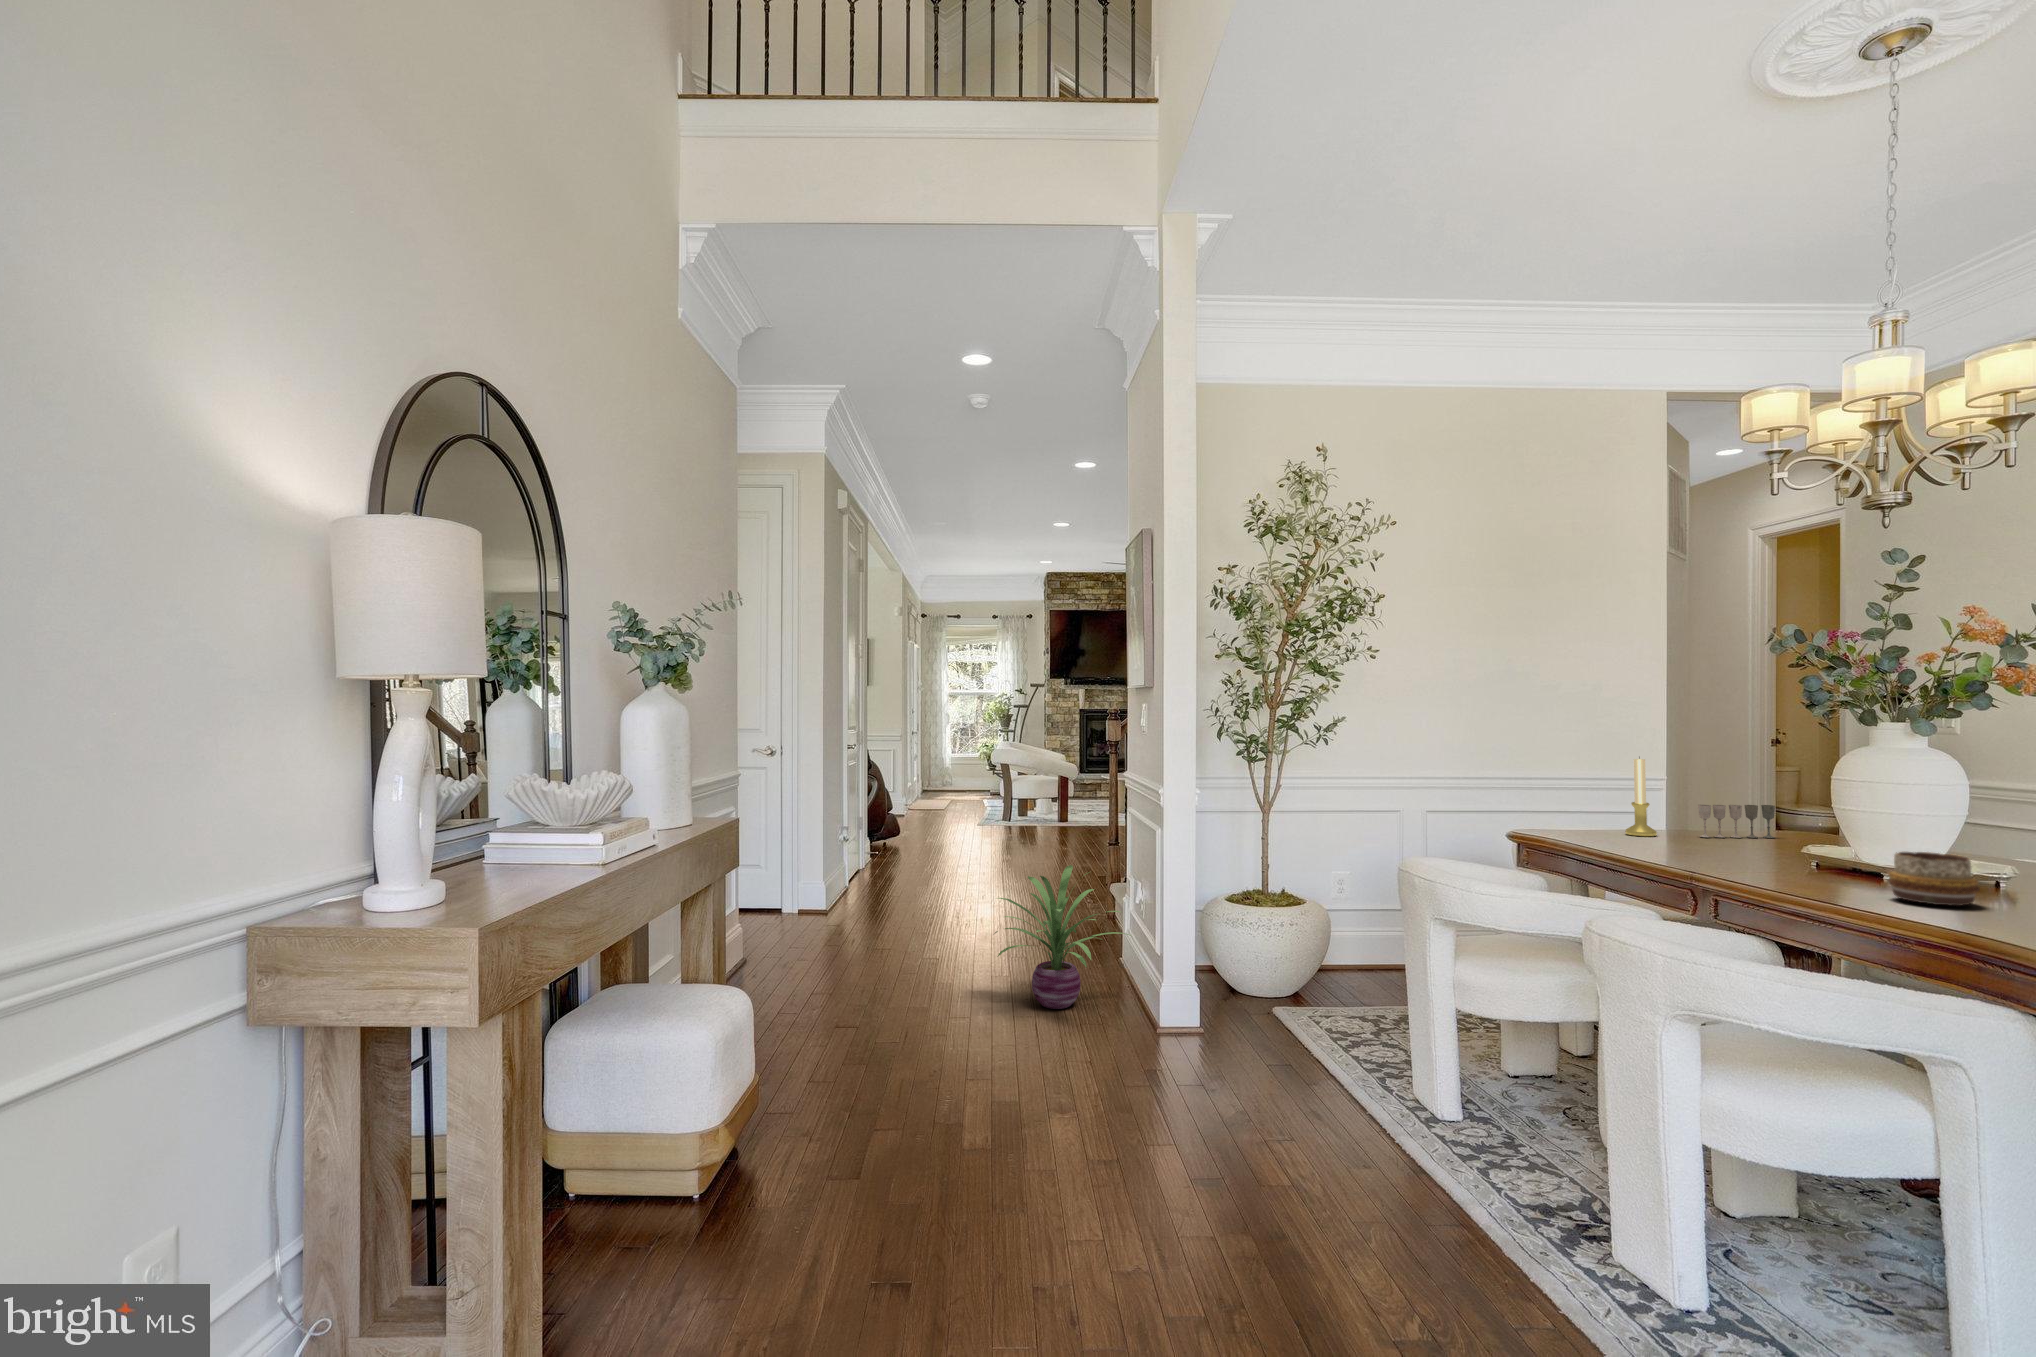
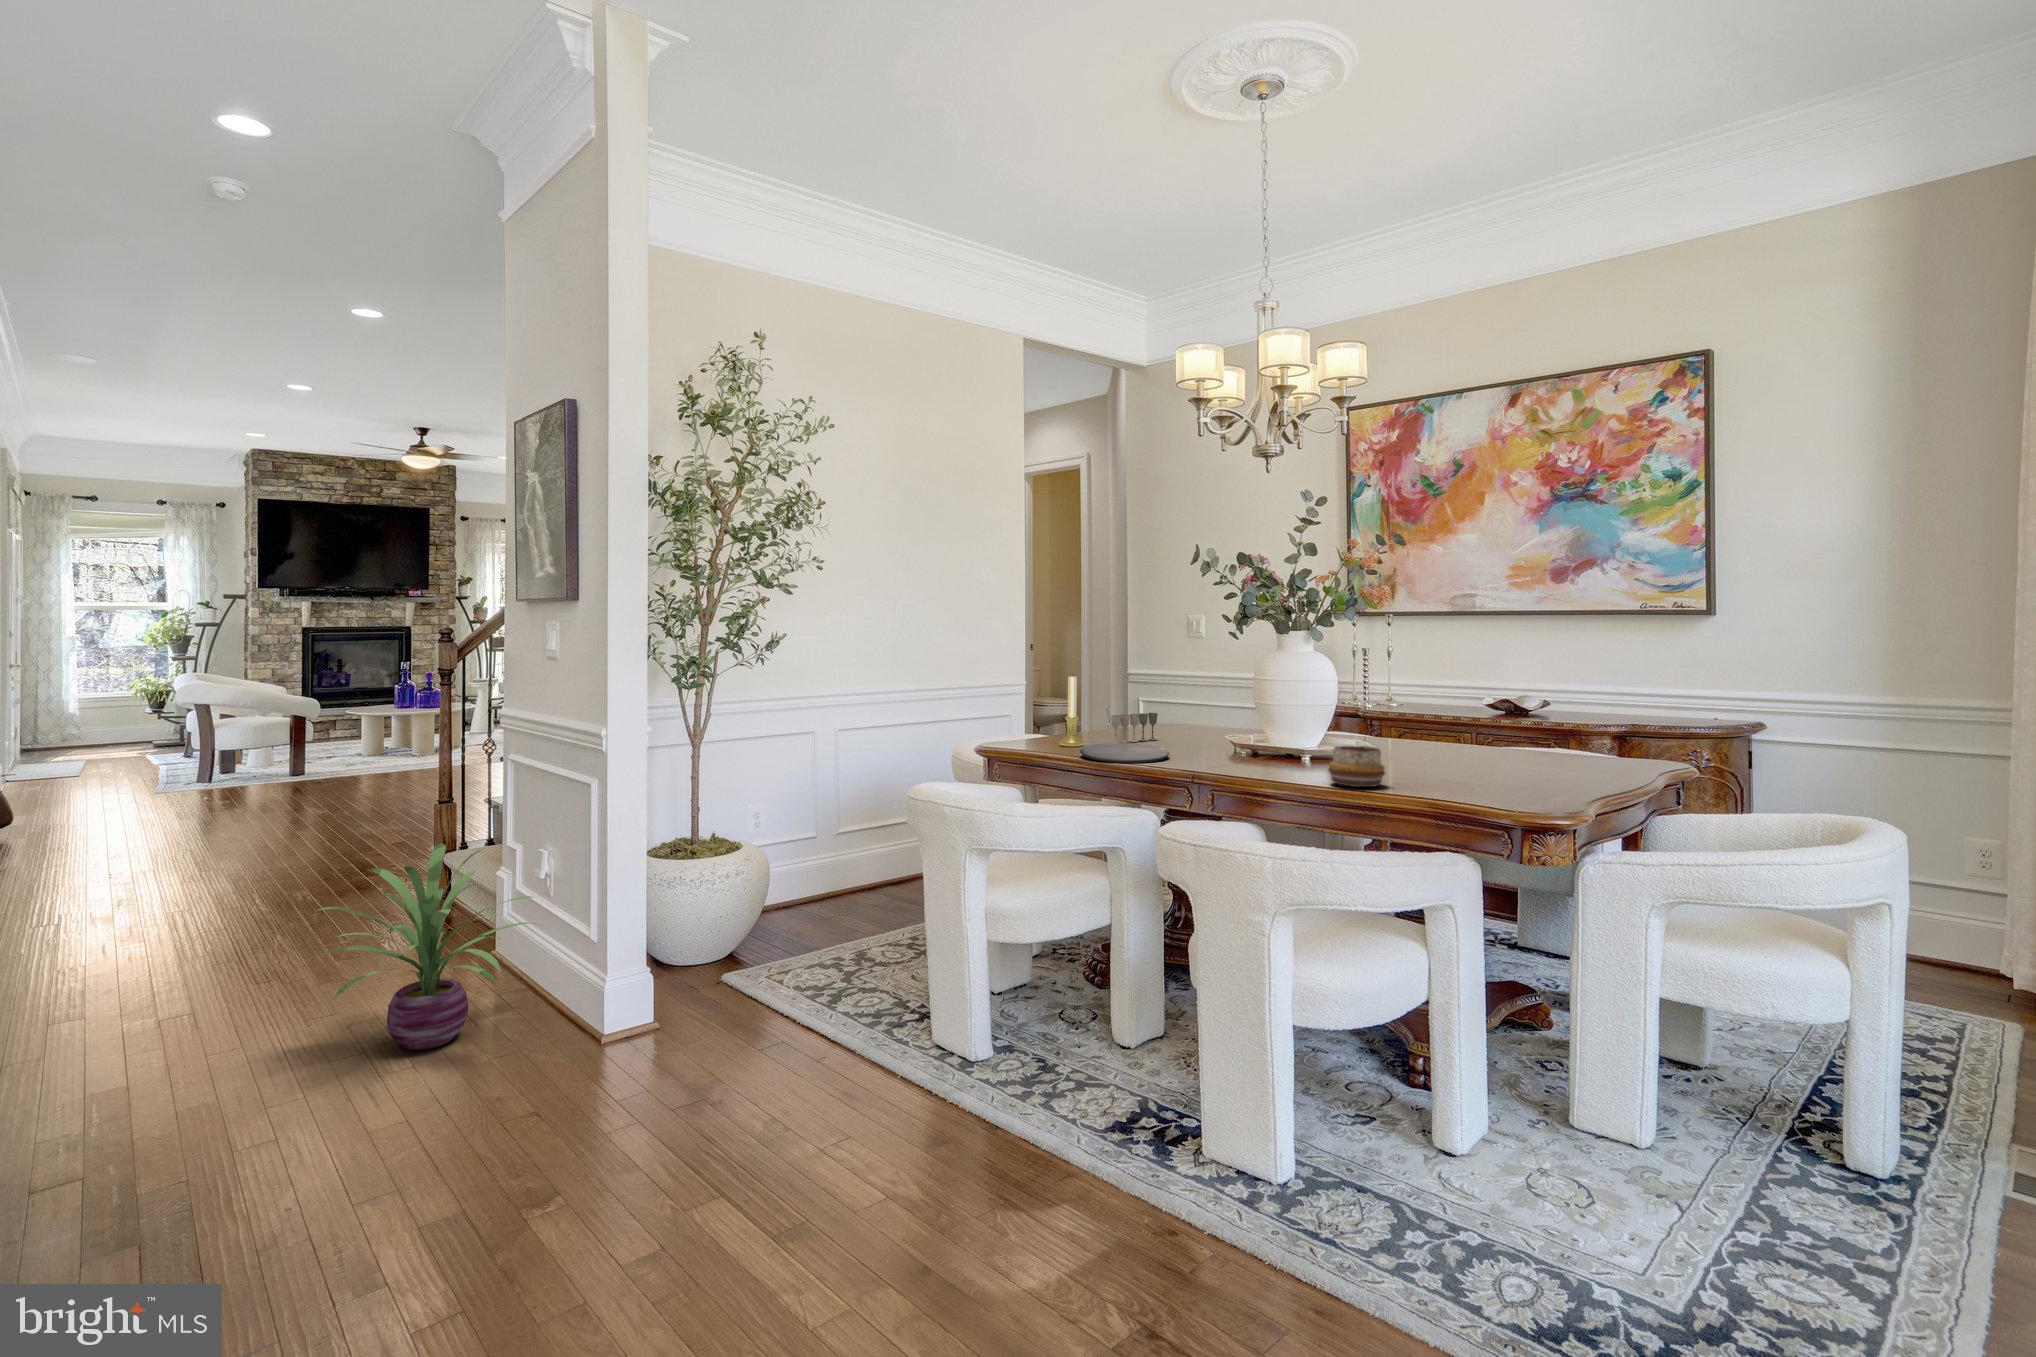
plate: none [1619,834,1738,856] -> present [1080,743,1169,763]

